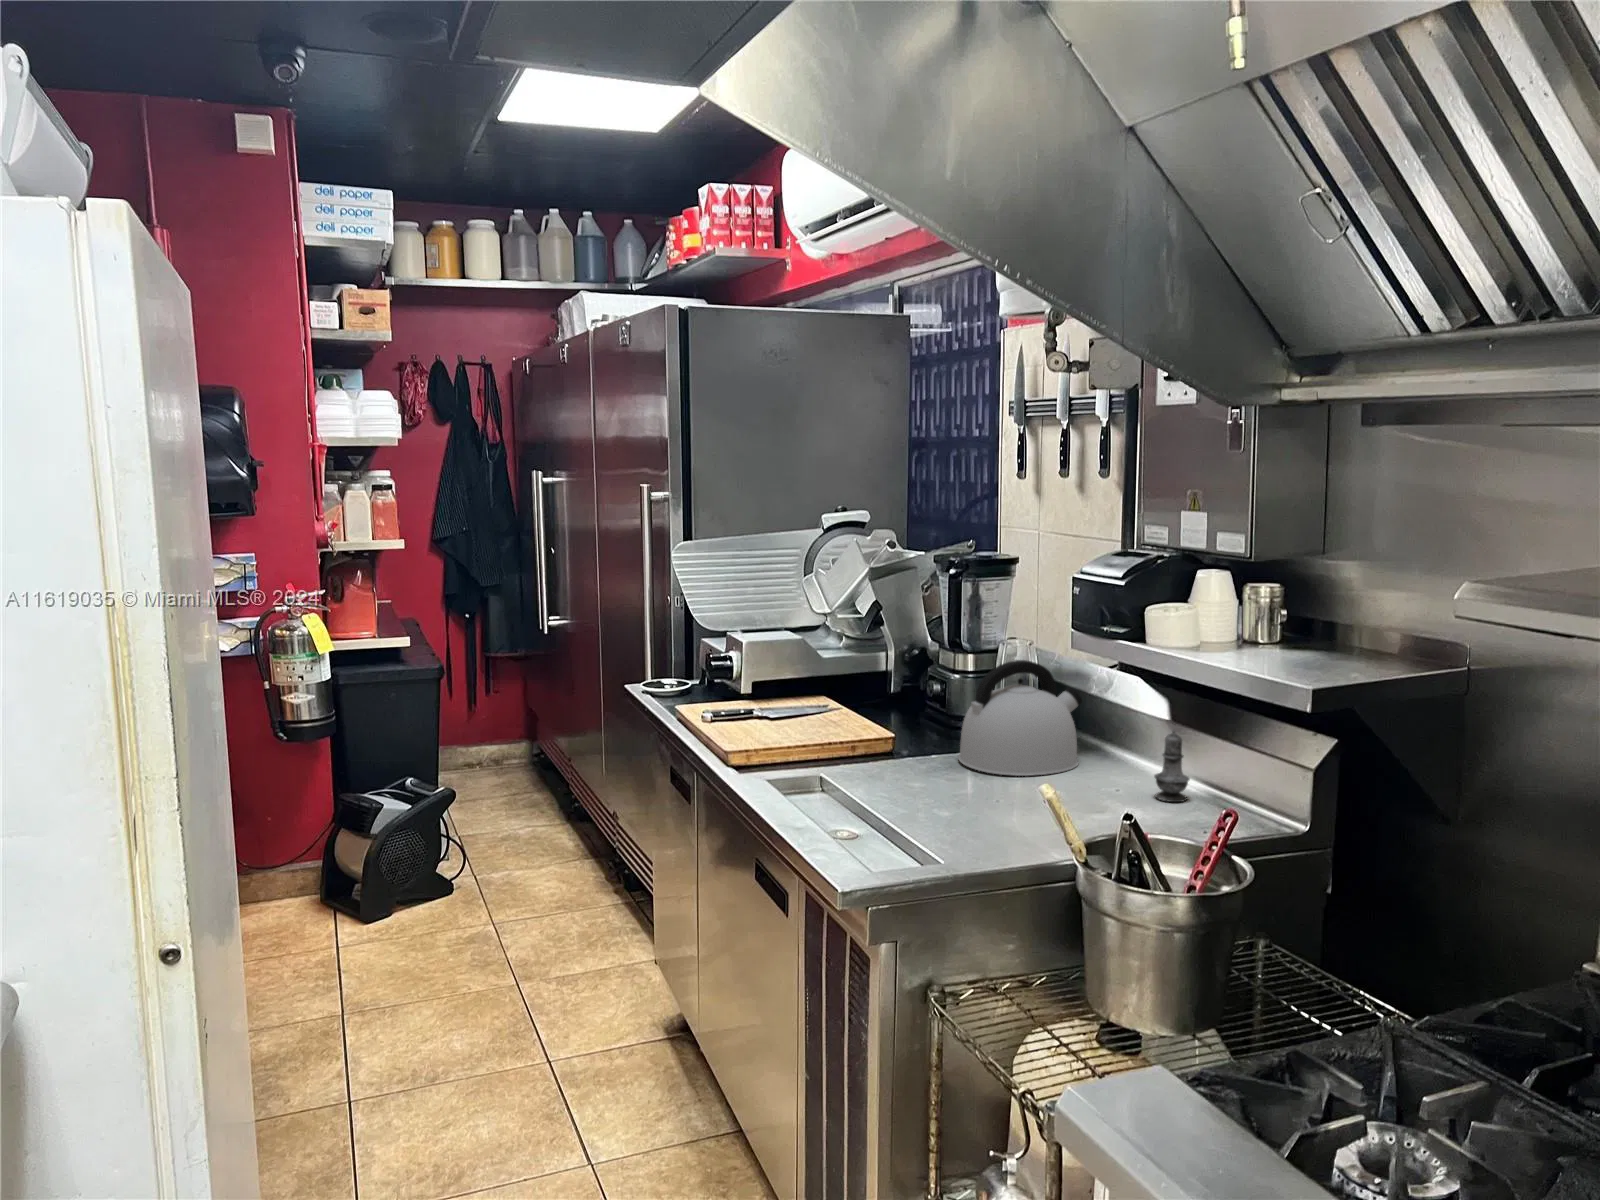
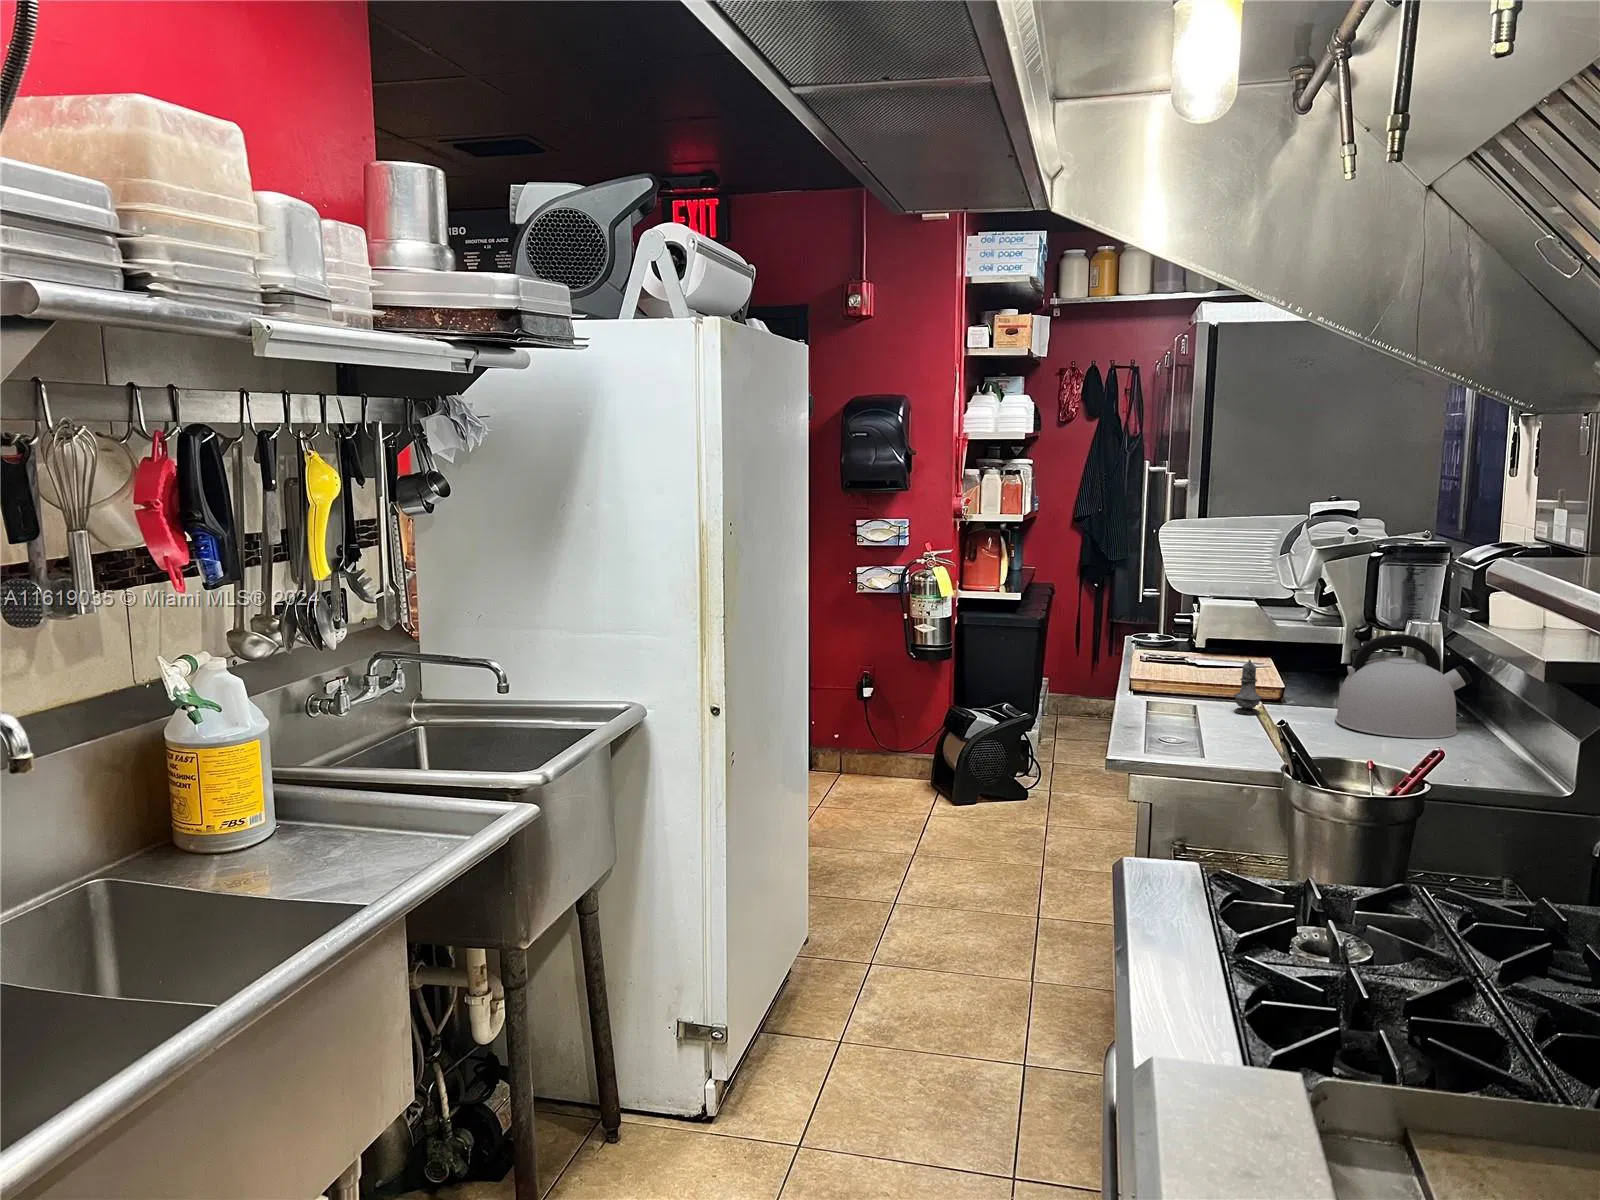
salt shaker: present [1154,730,1190,802] -> present [1234,660,1262,715]

